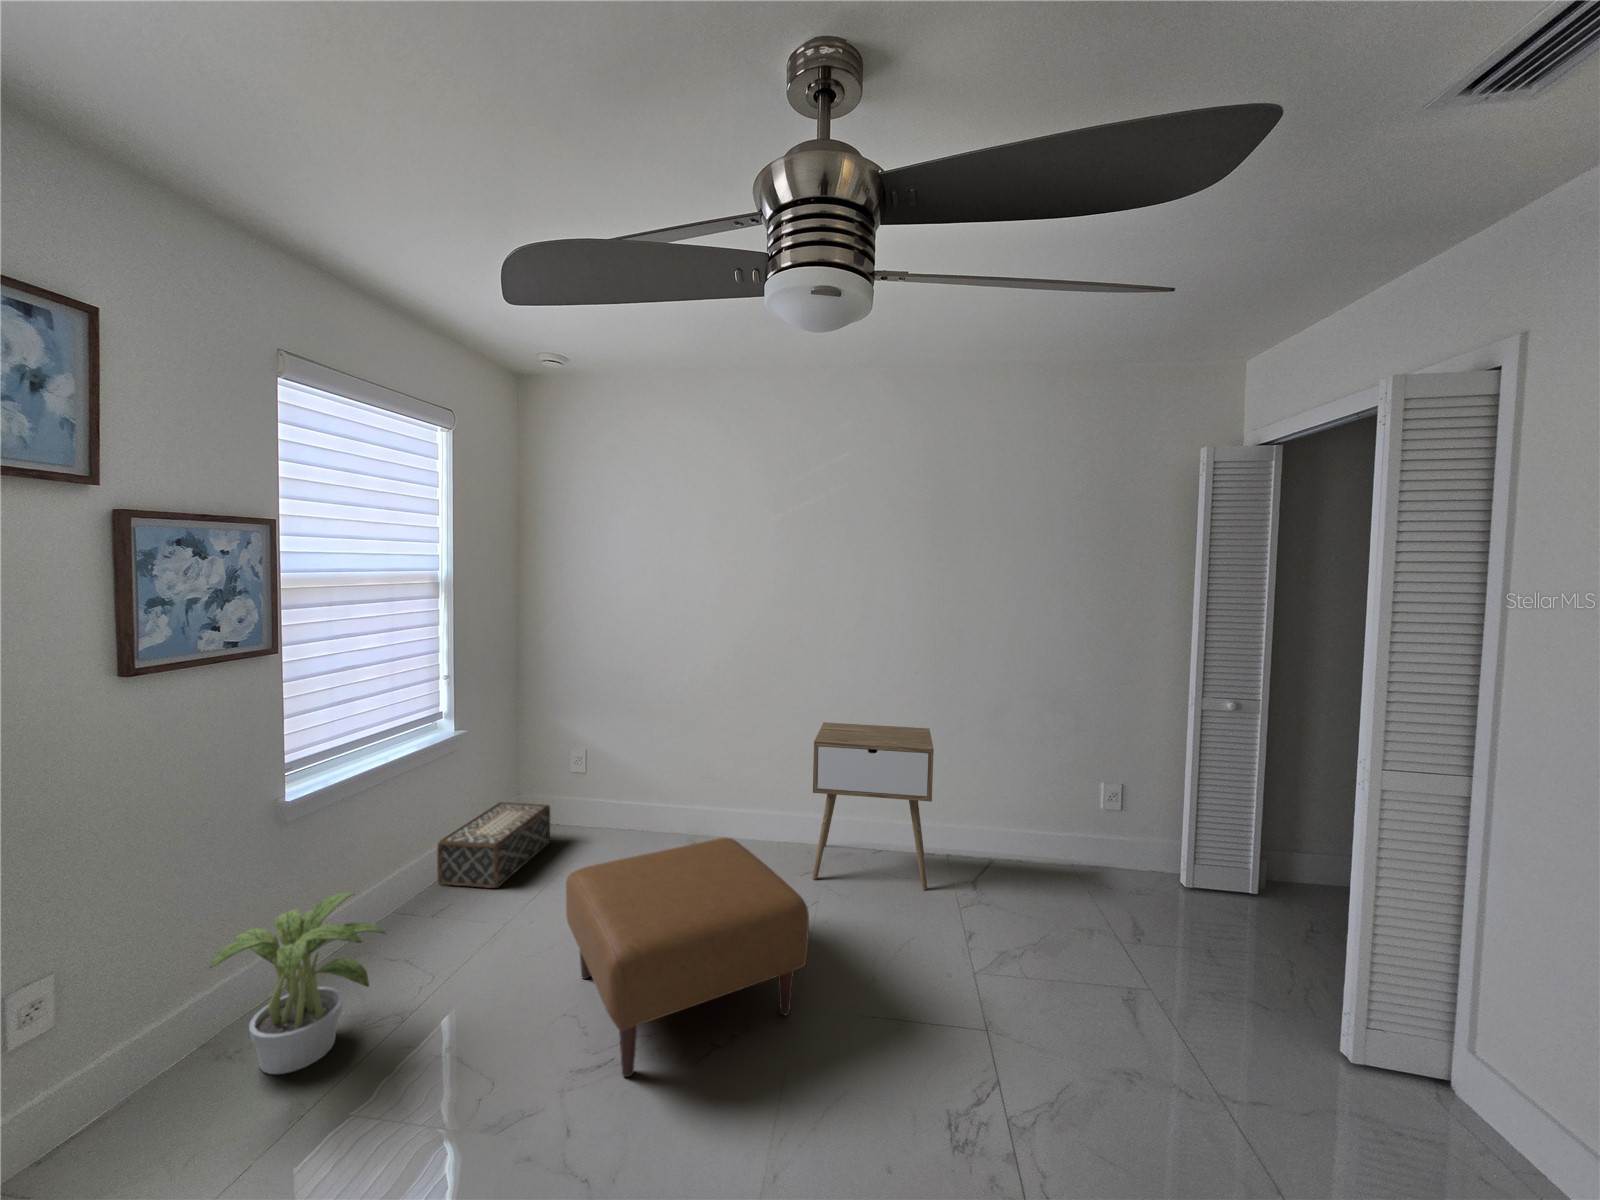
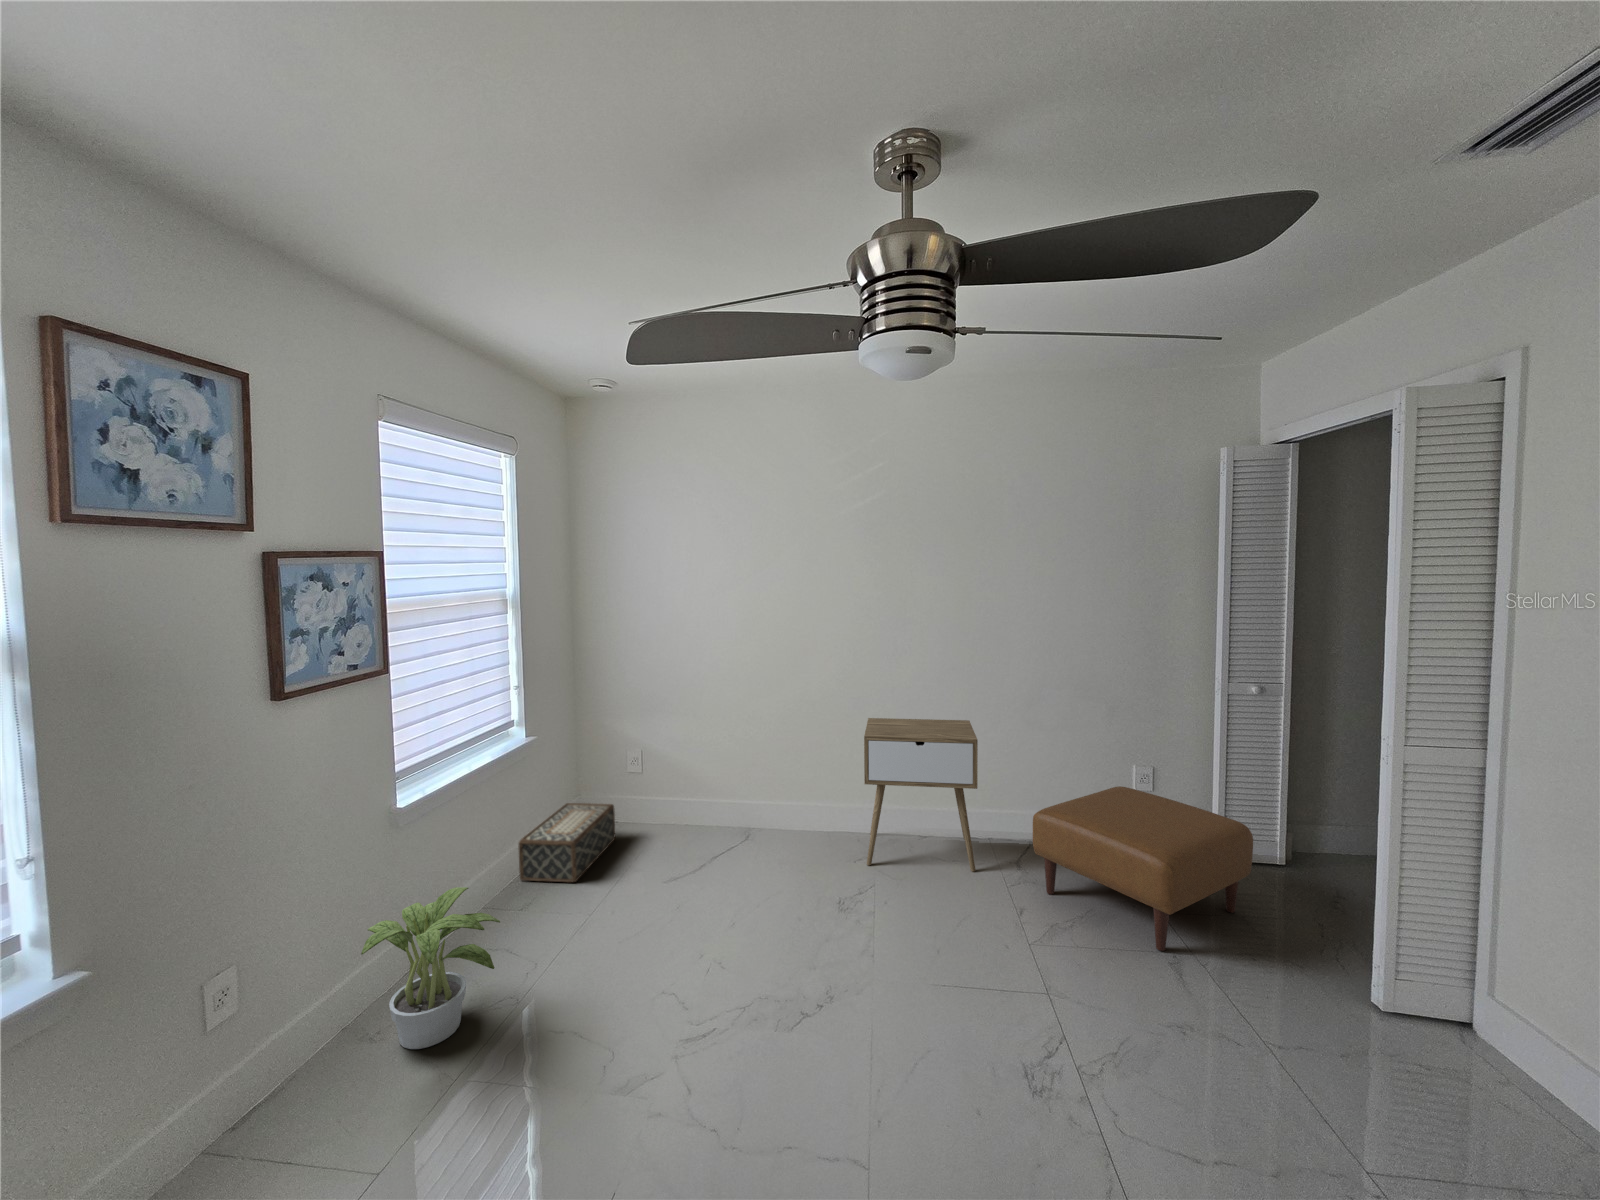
ottoman: present [566,838,809,1077] -> present [1033,786,1253,951]

